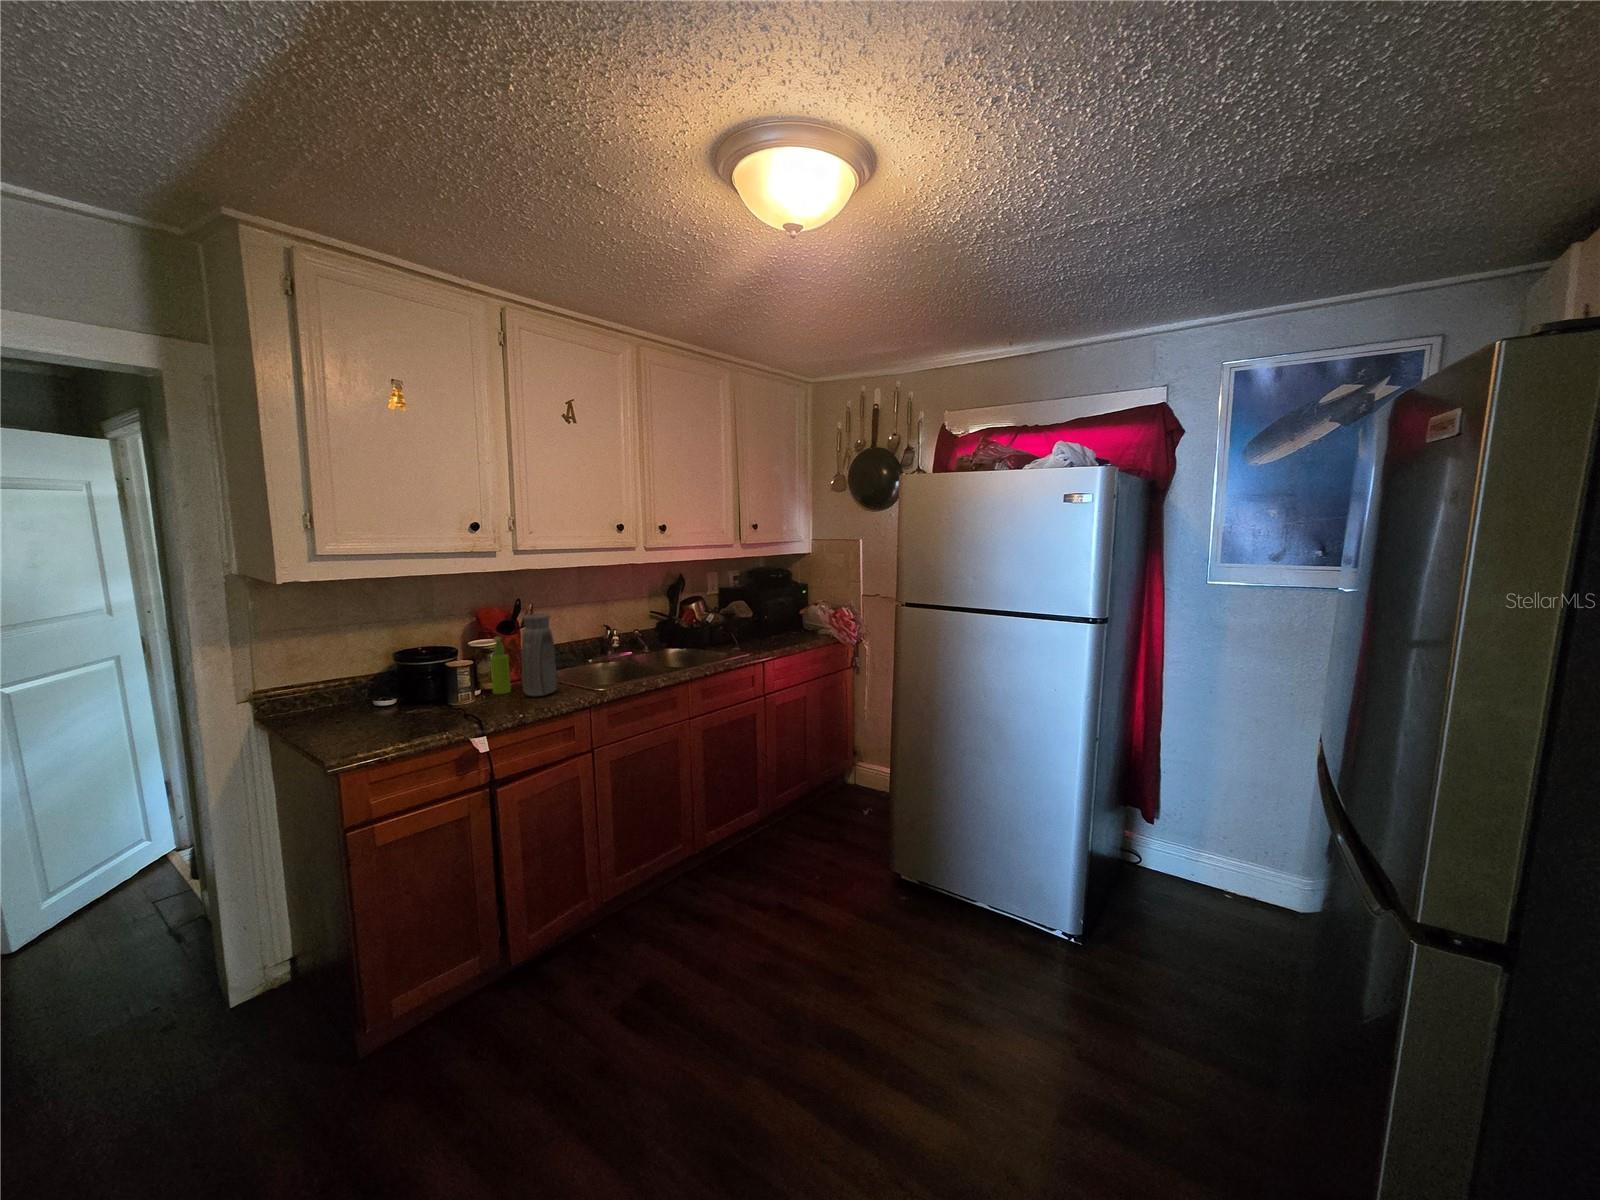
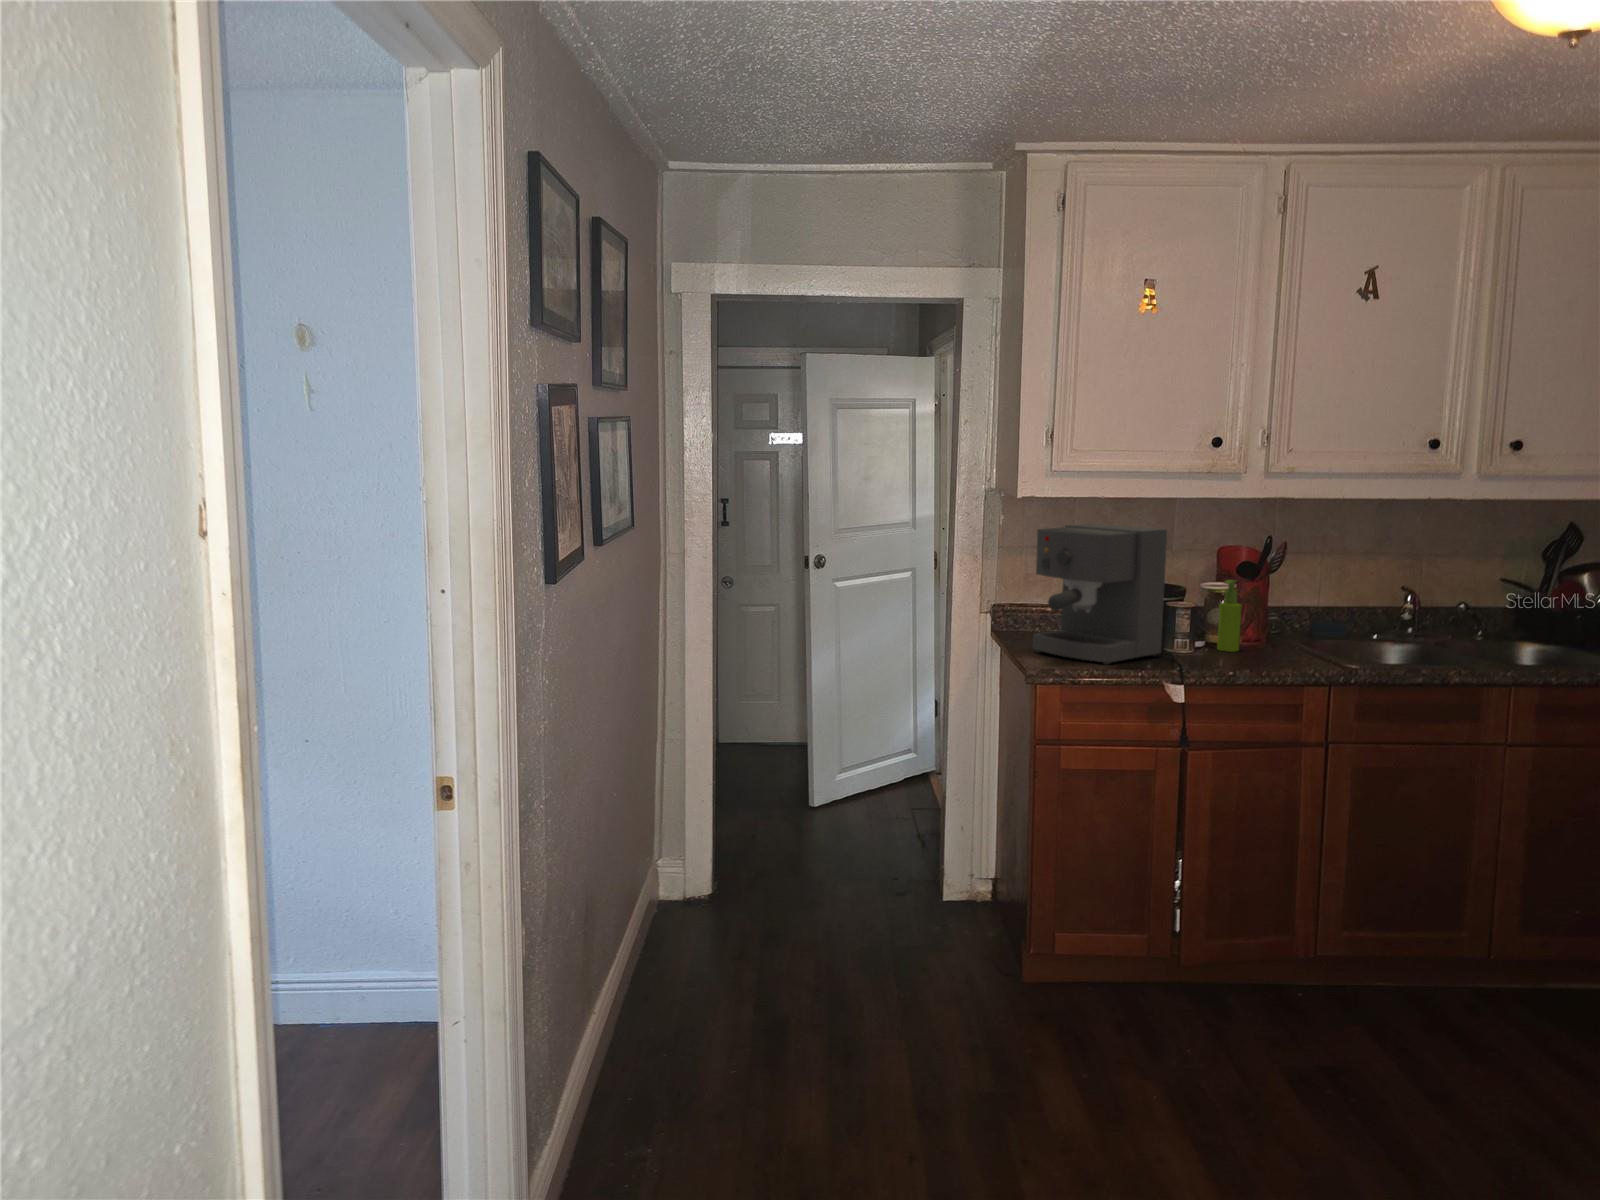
coffee maker: none [304,603,452,738] -> present [1032,524,1167,665]
vase: present [521,614,557,696] -> none [1248,555,1295,660]

